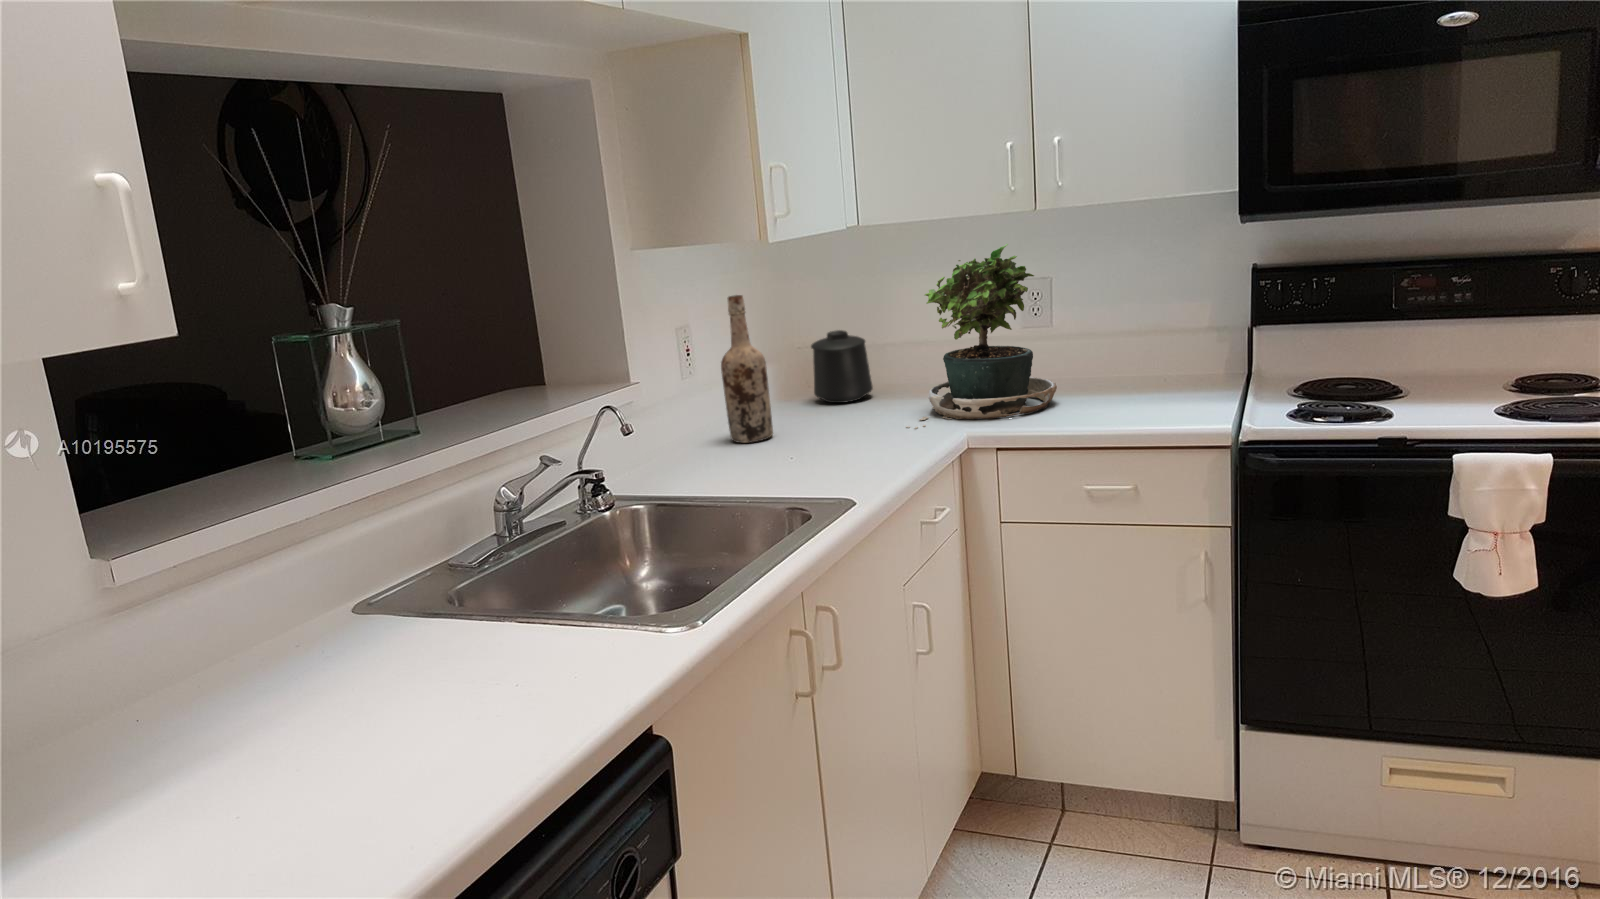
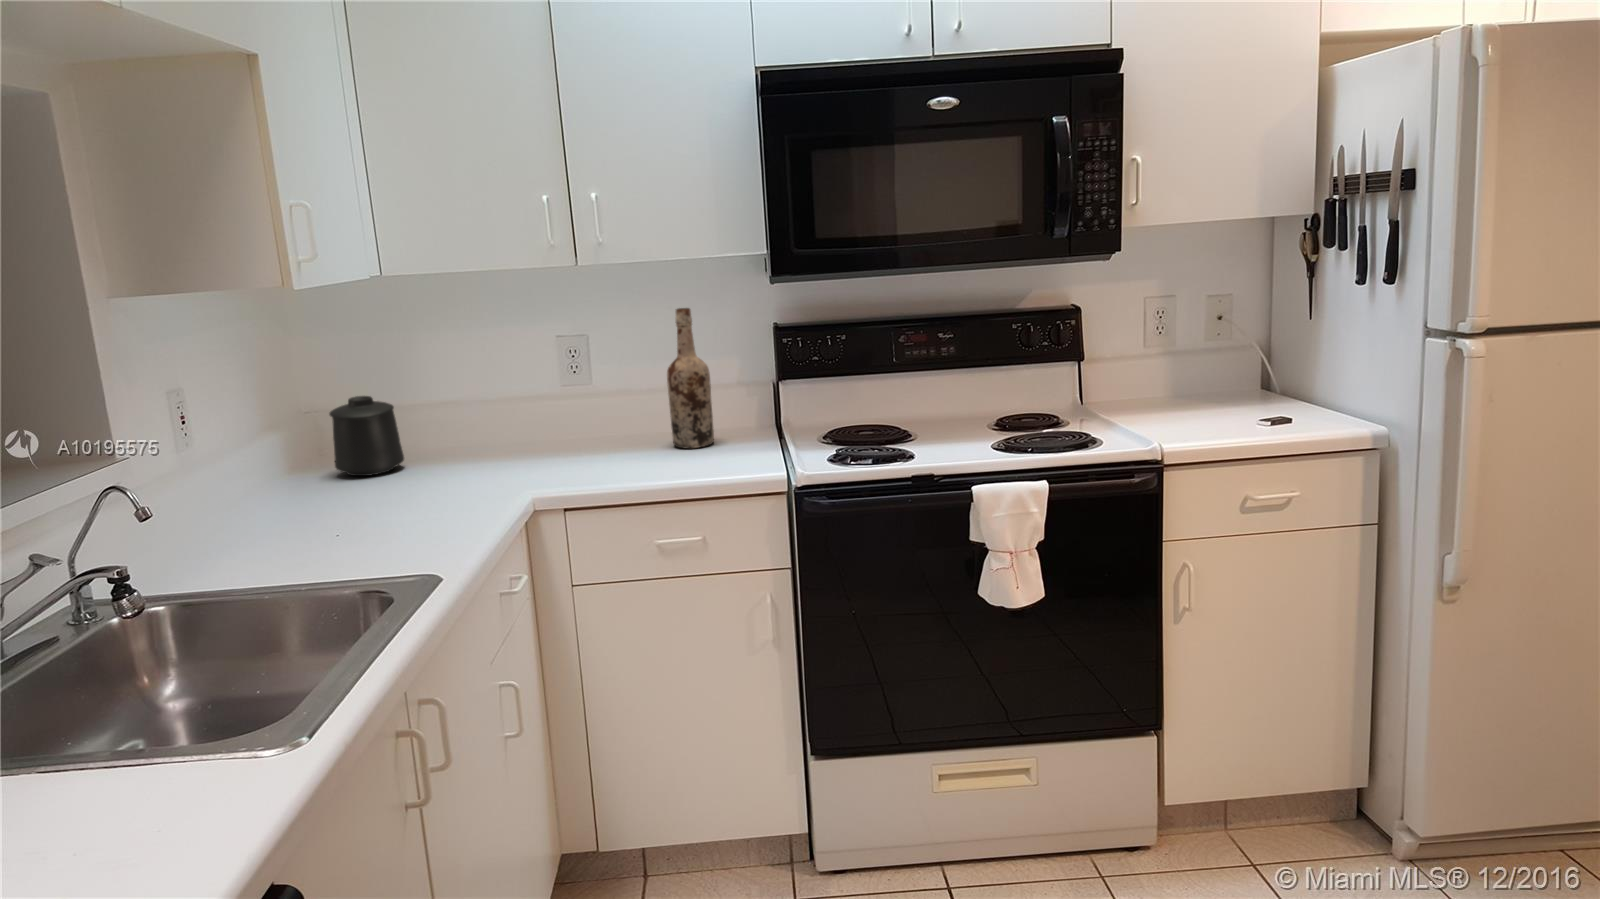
potted plant: present [906,244,1057,429] -> none [458,301,610,498]
wine bottle: present [721,295,773,443] -> present [667,308,714,448]

